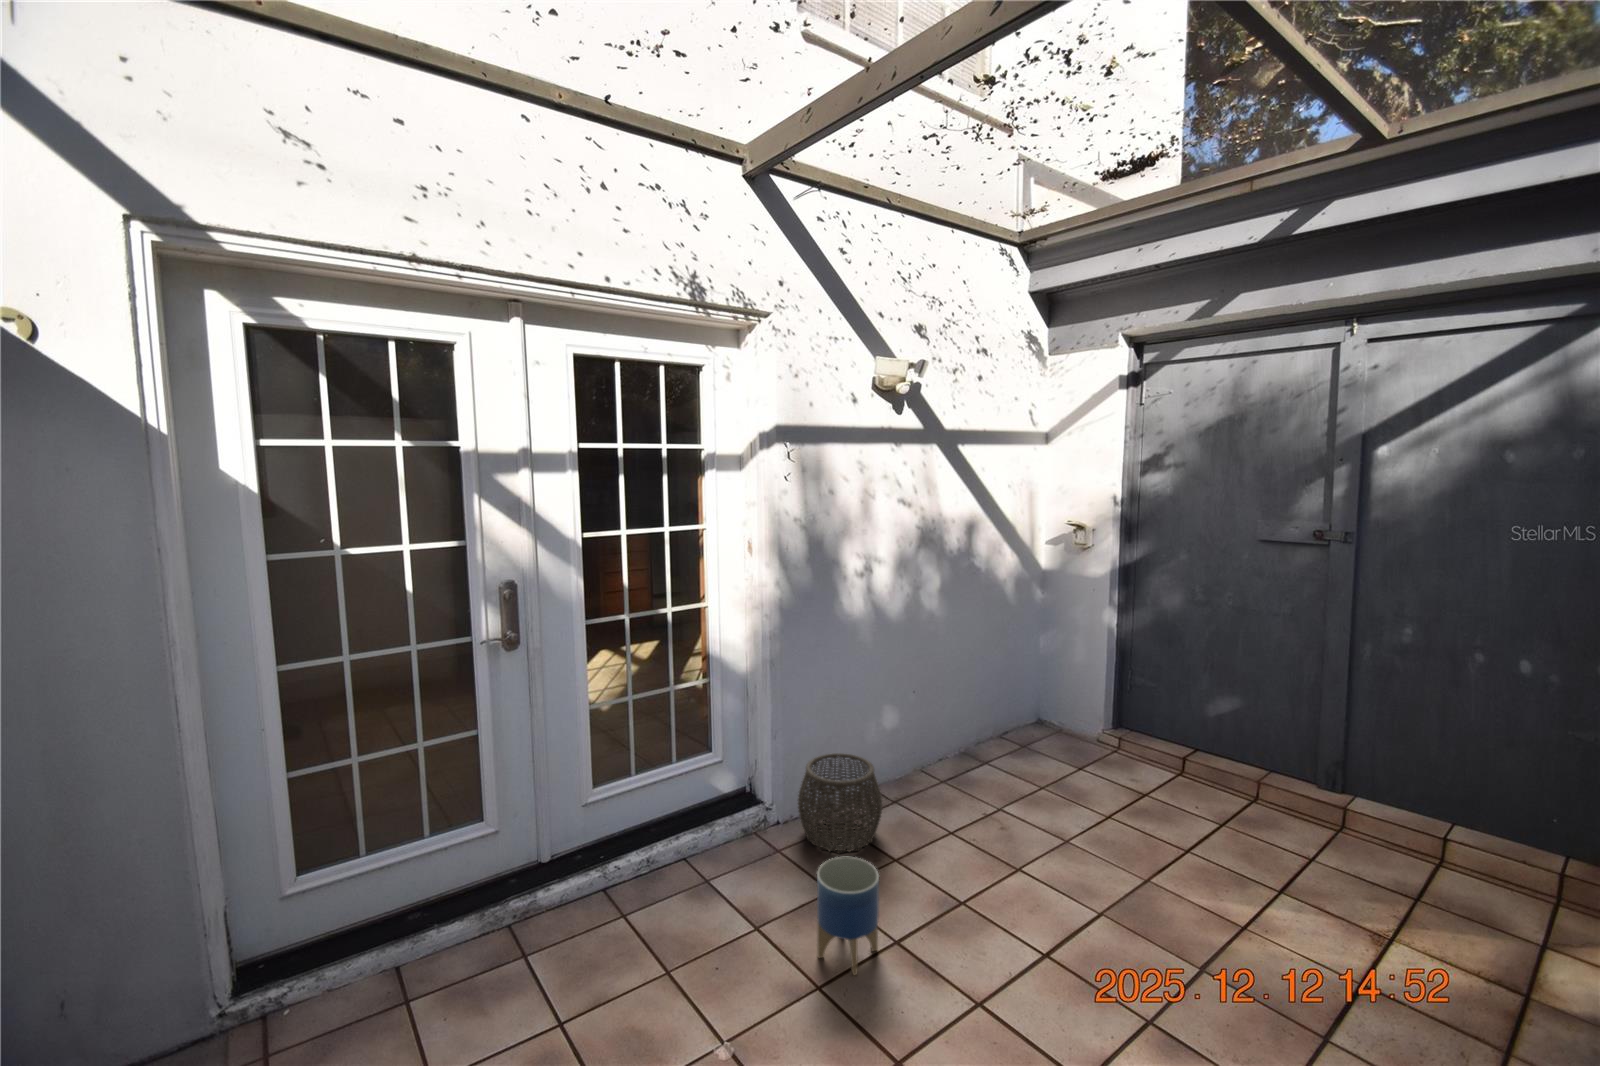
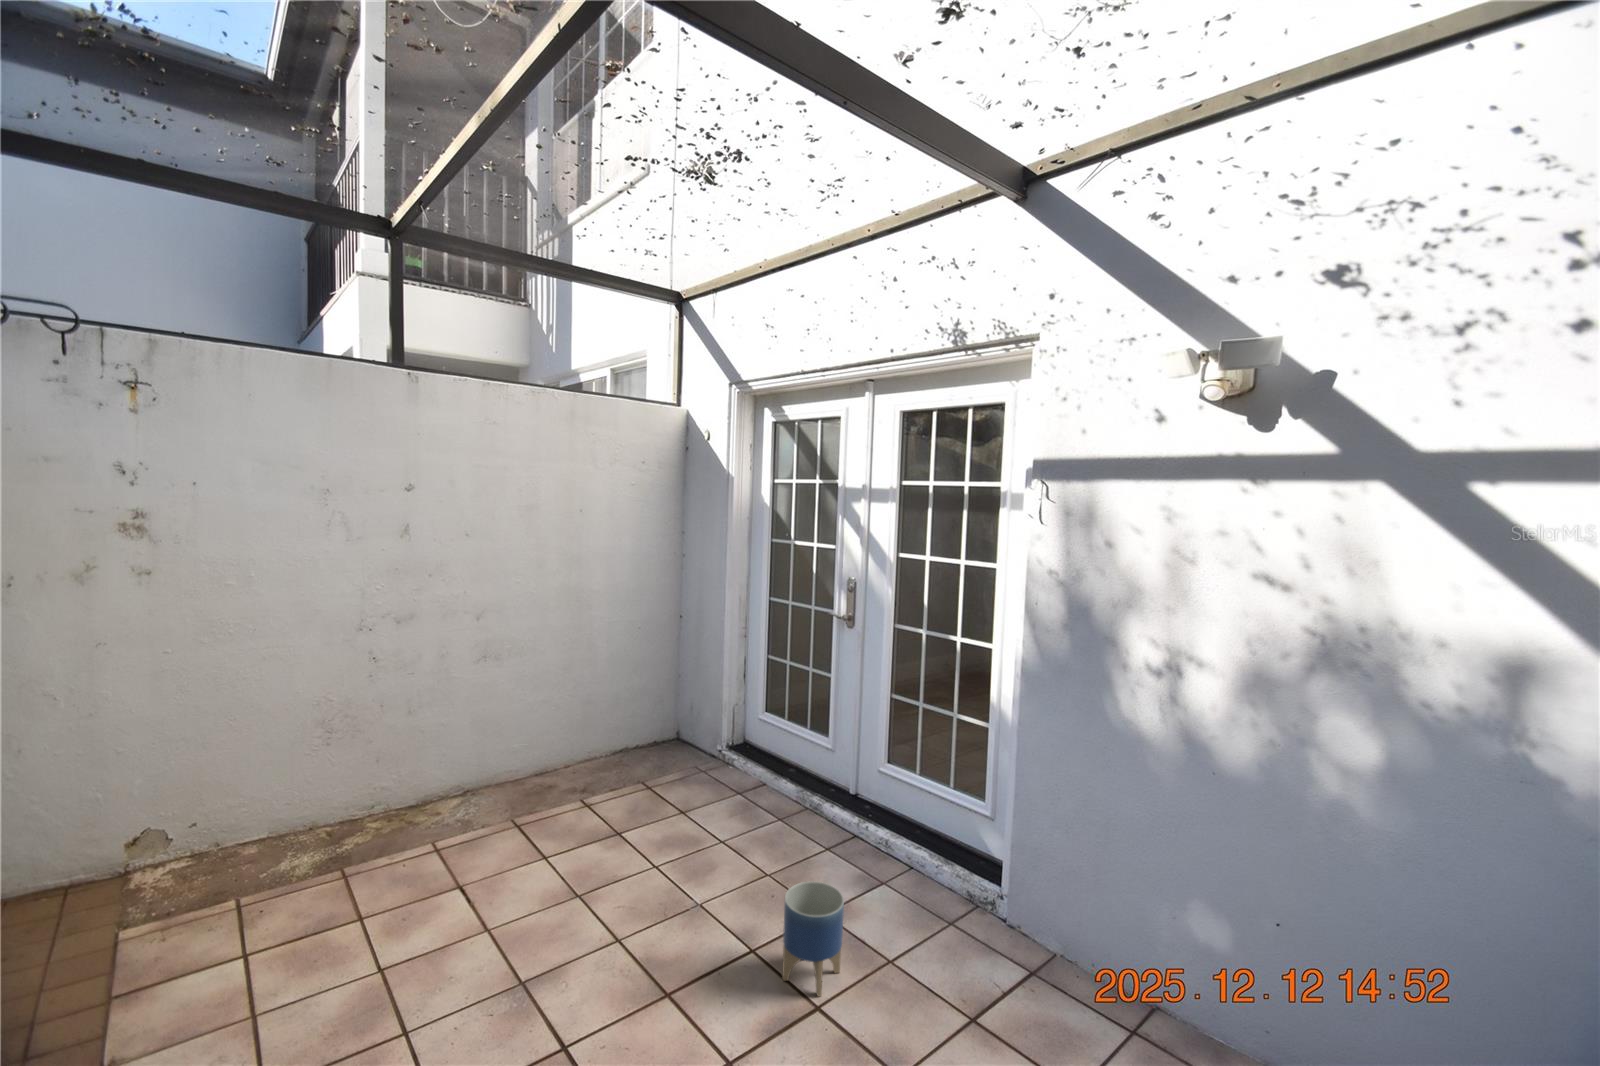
woven basket: present [798,753,882,853] -> none [961,863,1073,1001]

